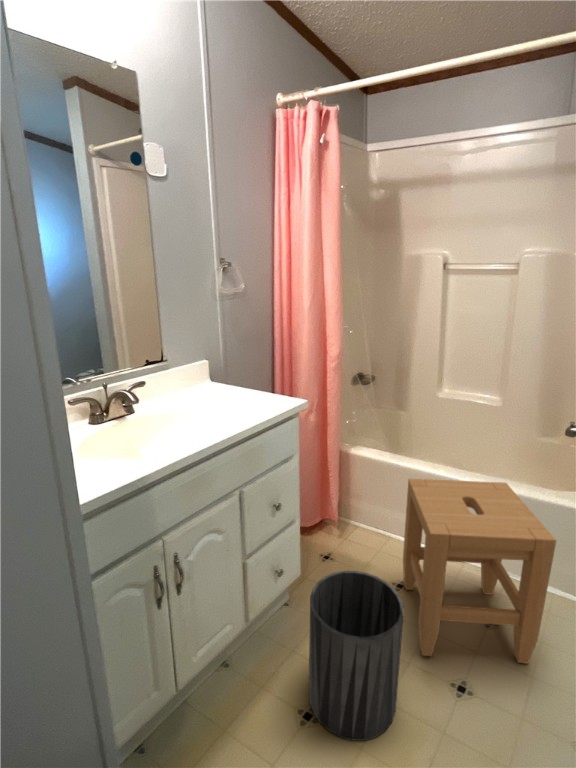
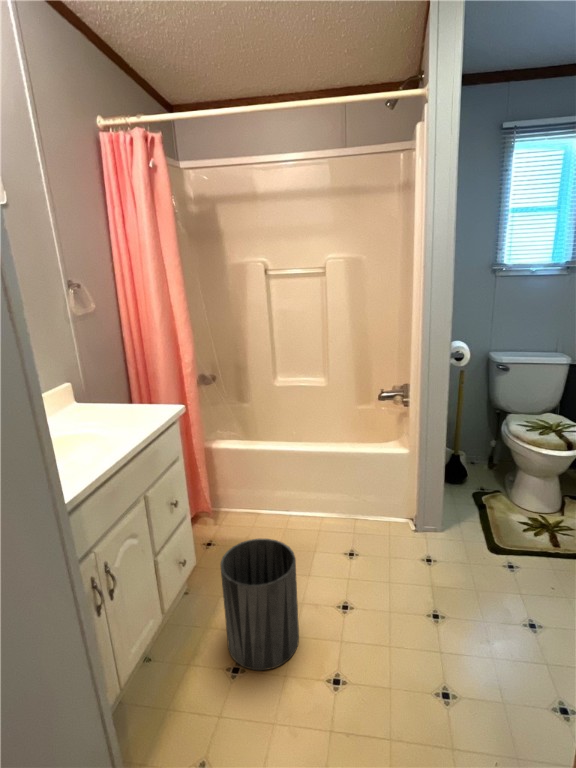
stool: present [403,479,556,663] -> none [273,444,384,592]

